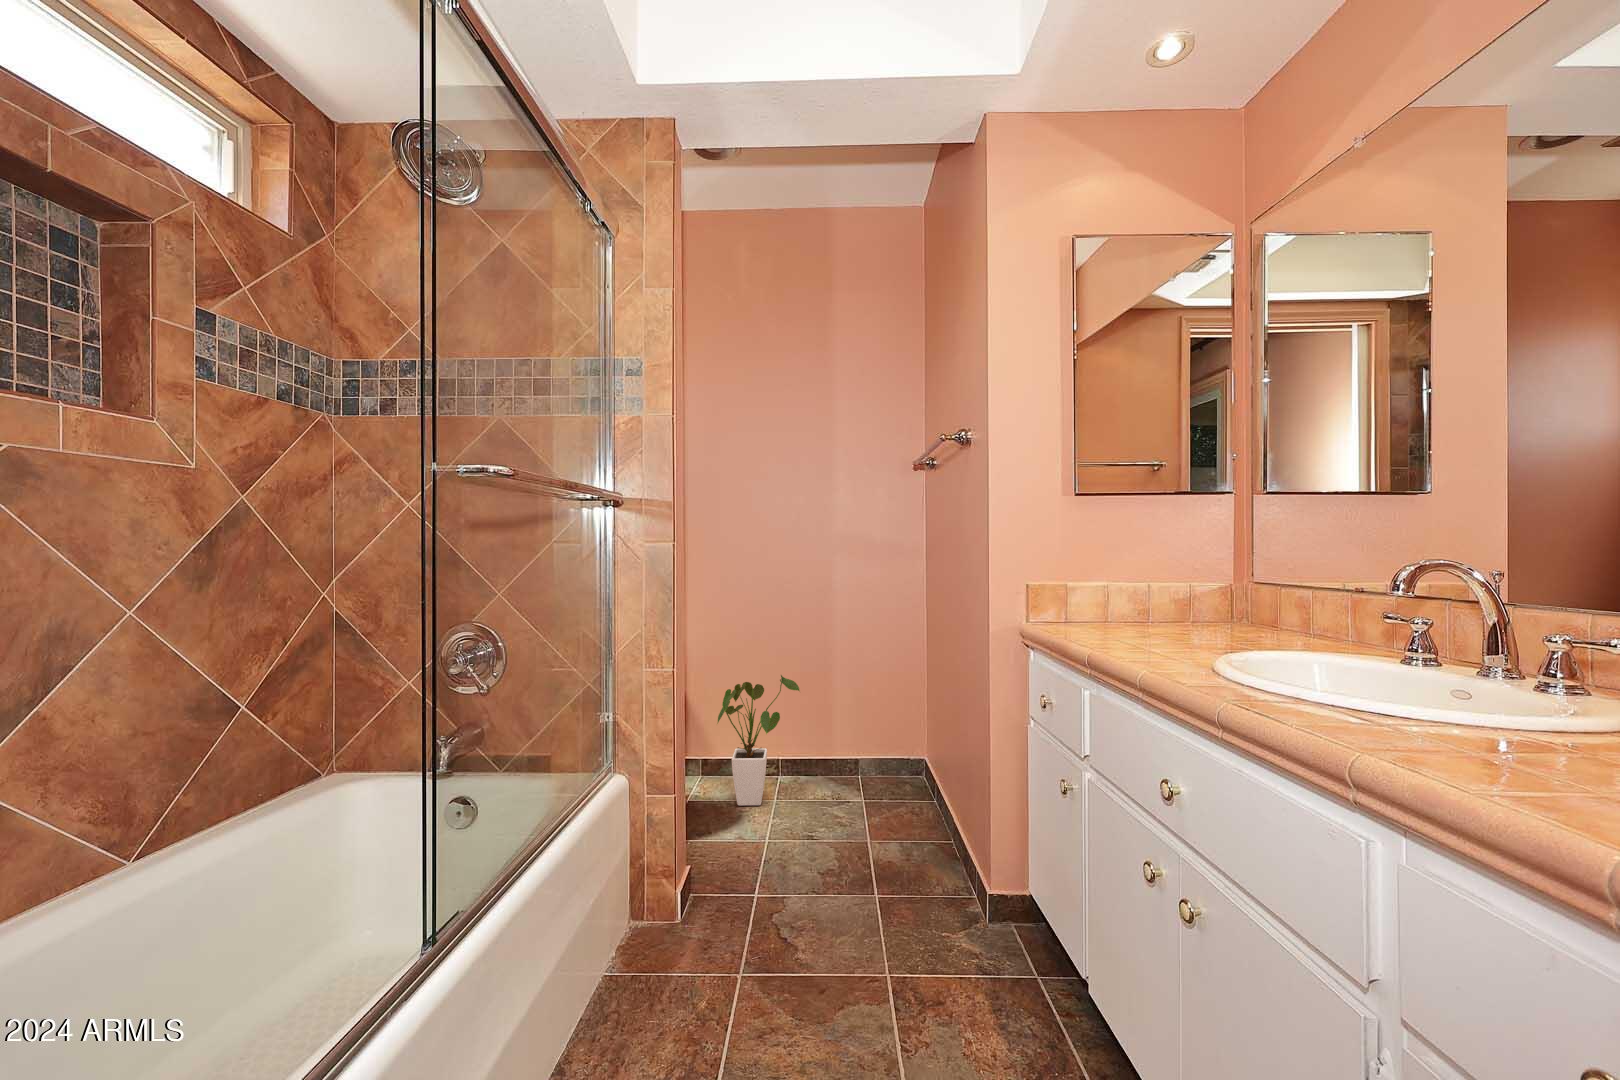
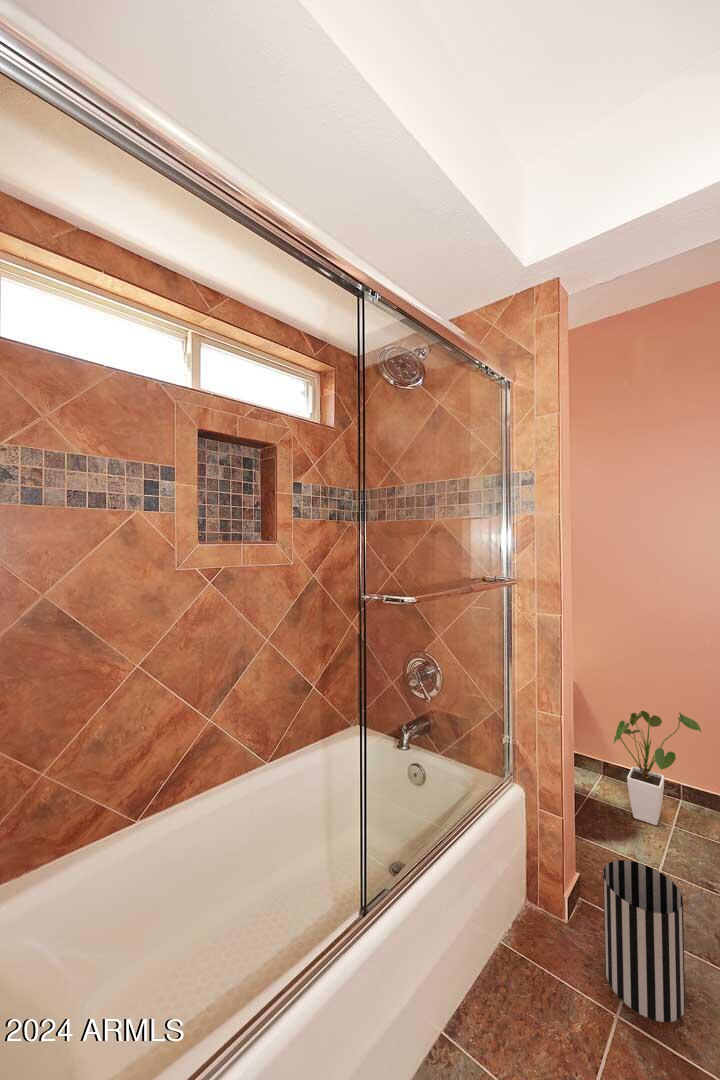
wastebasket: none [723,811,799,961] -> present [603,860,685,1022]

